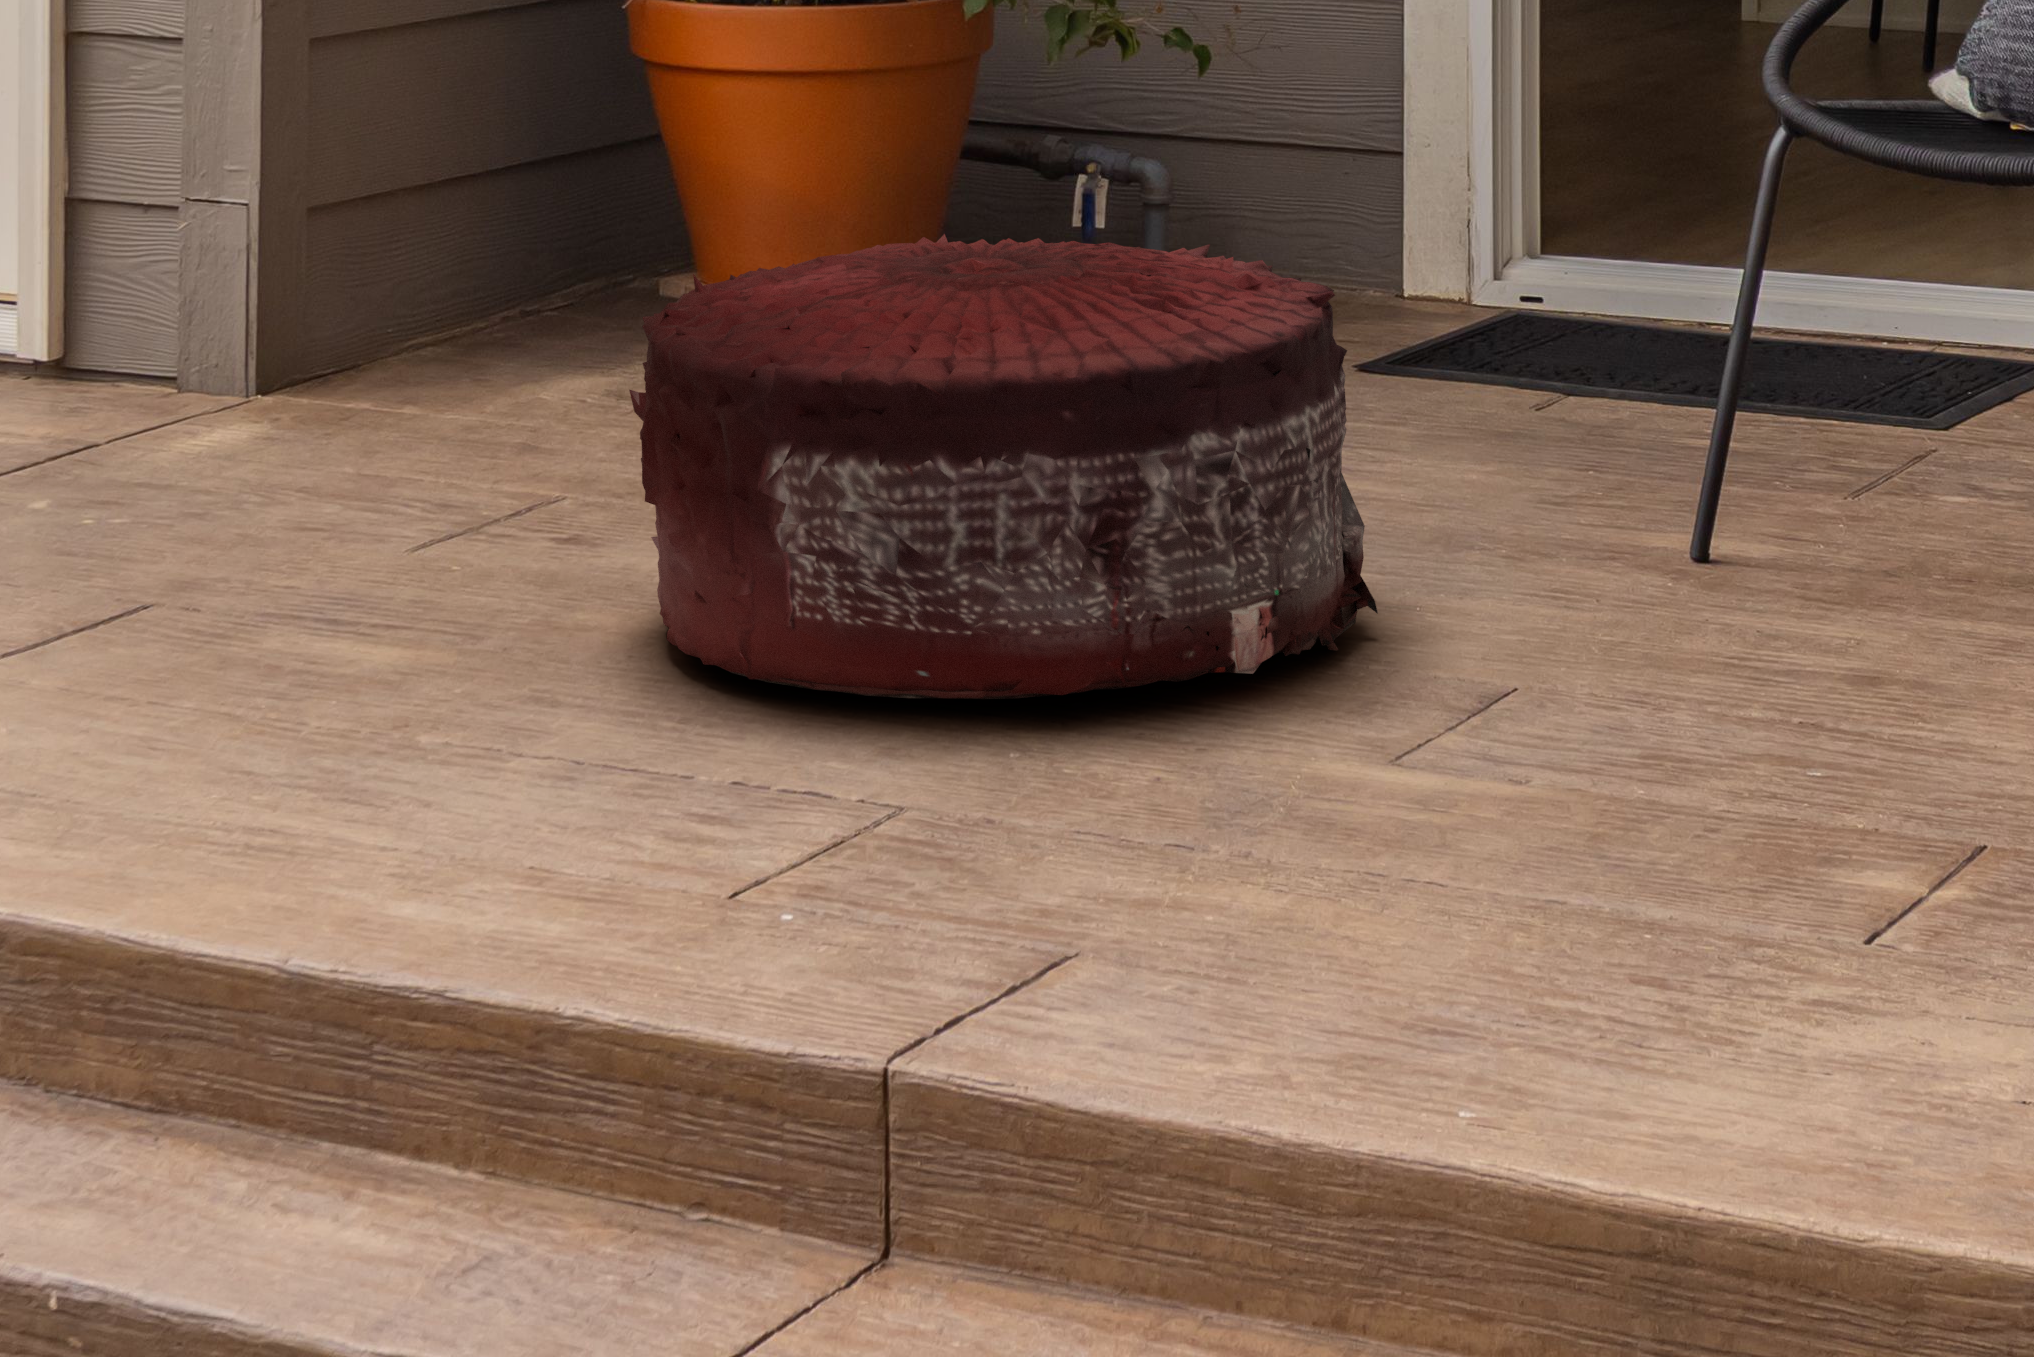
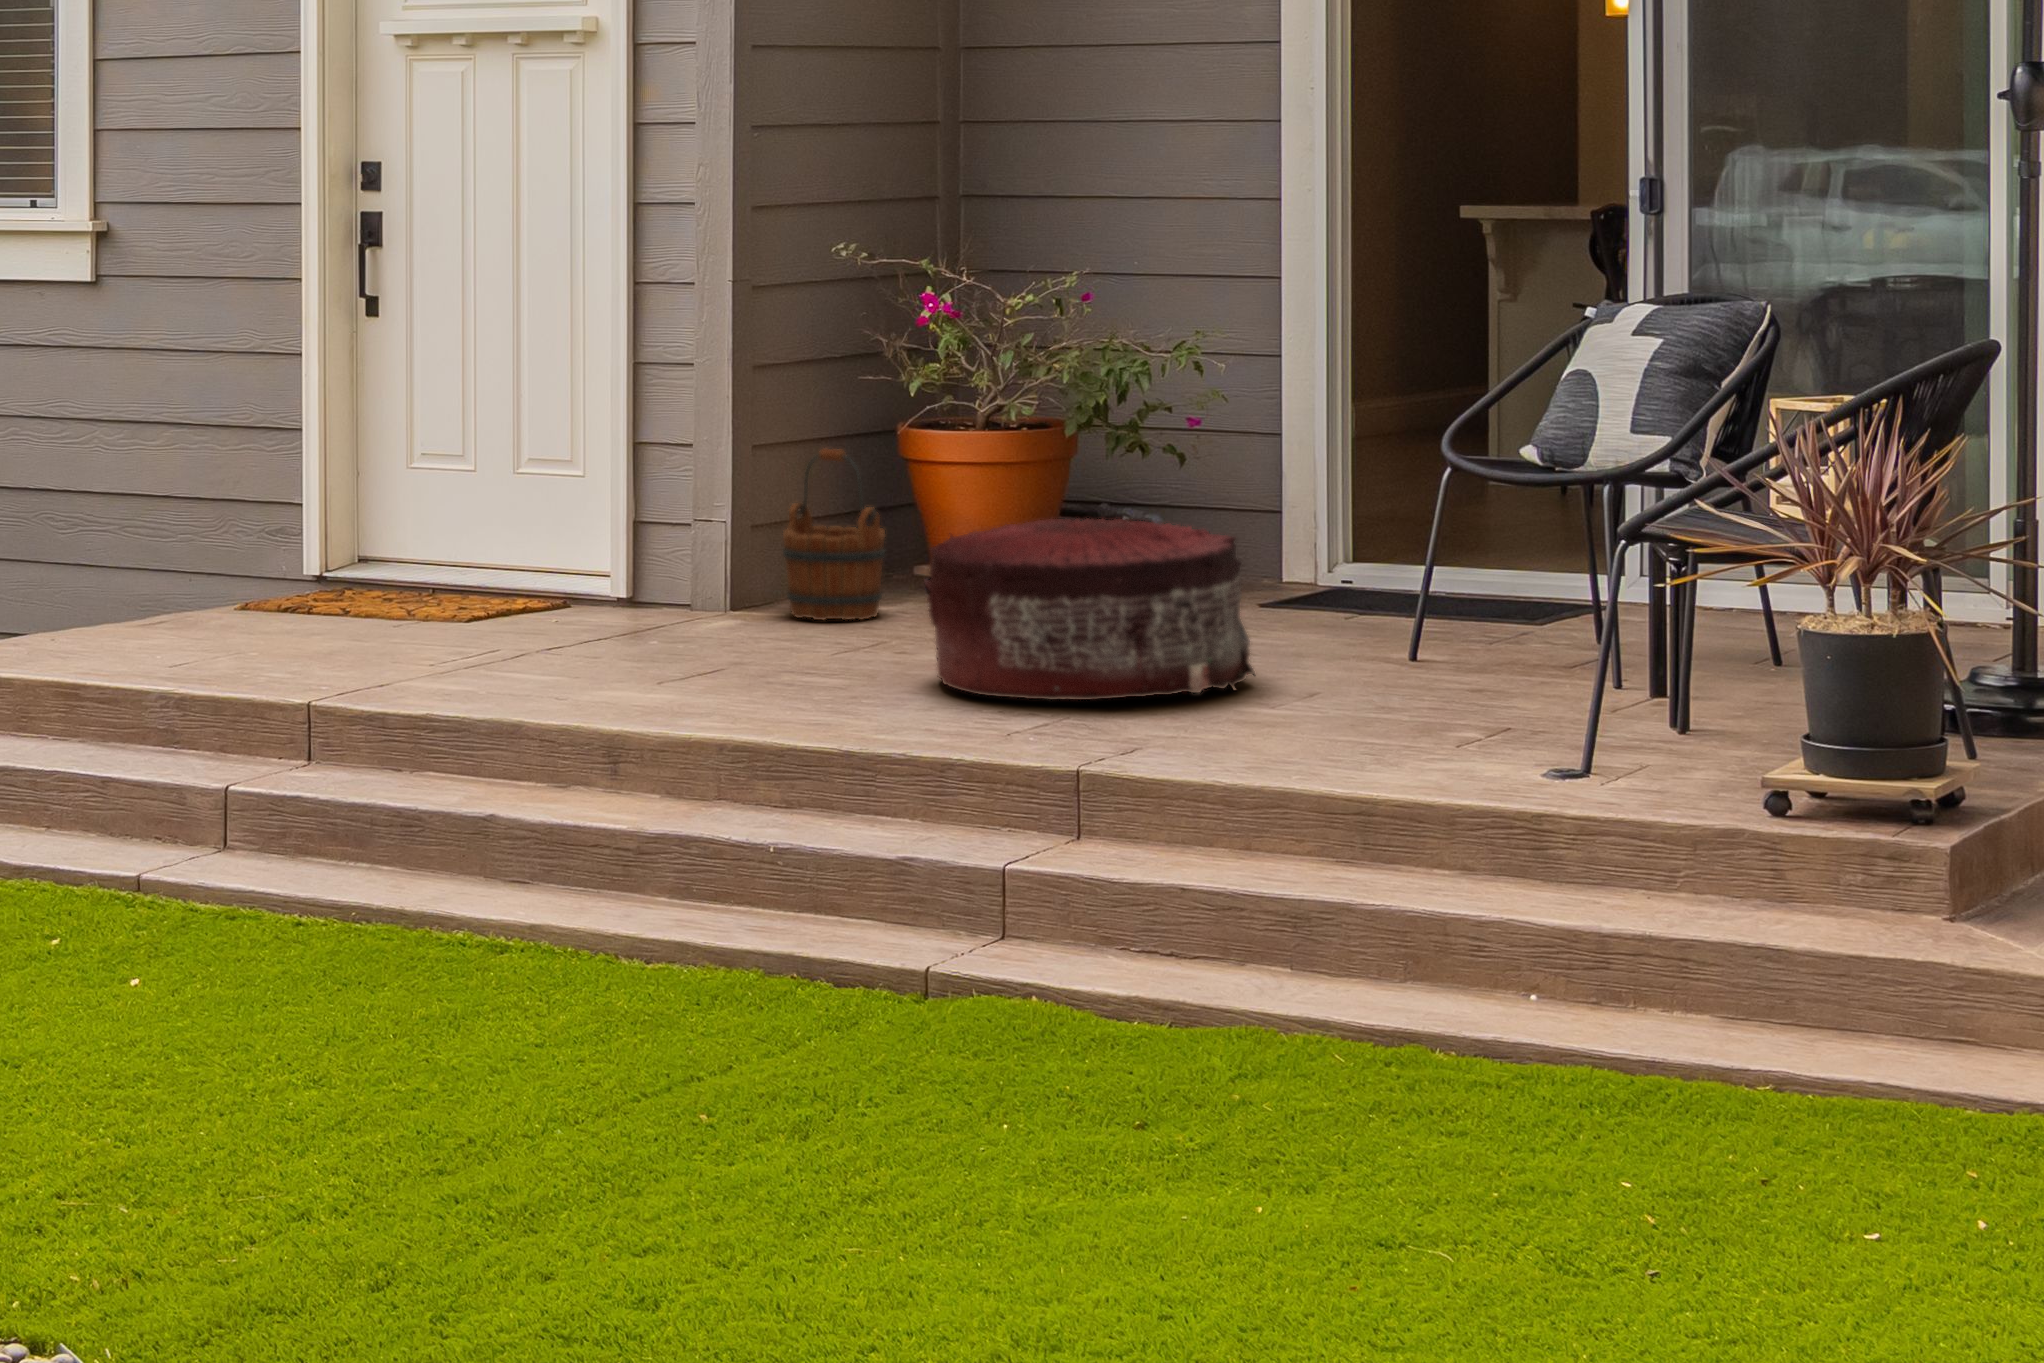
wooden bucket: none [378,51,595,423] -> present [783,449,885,620]

